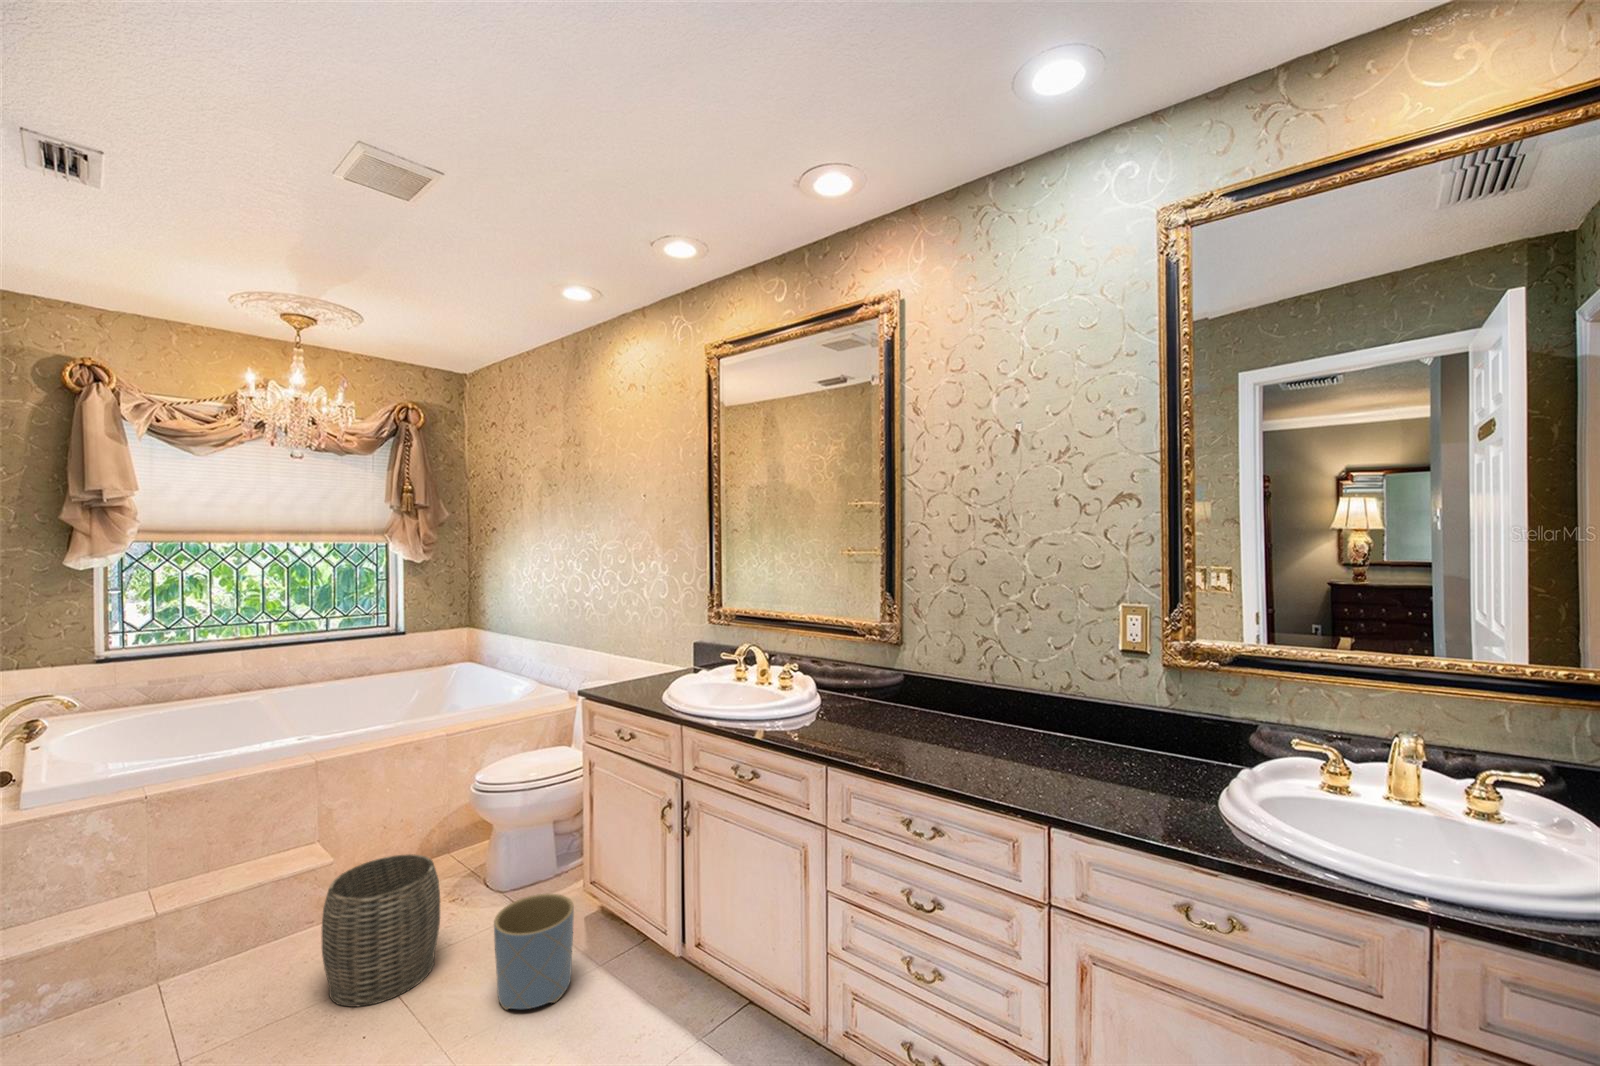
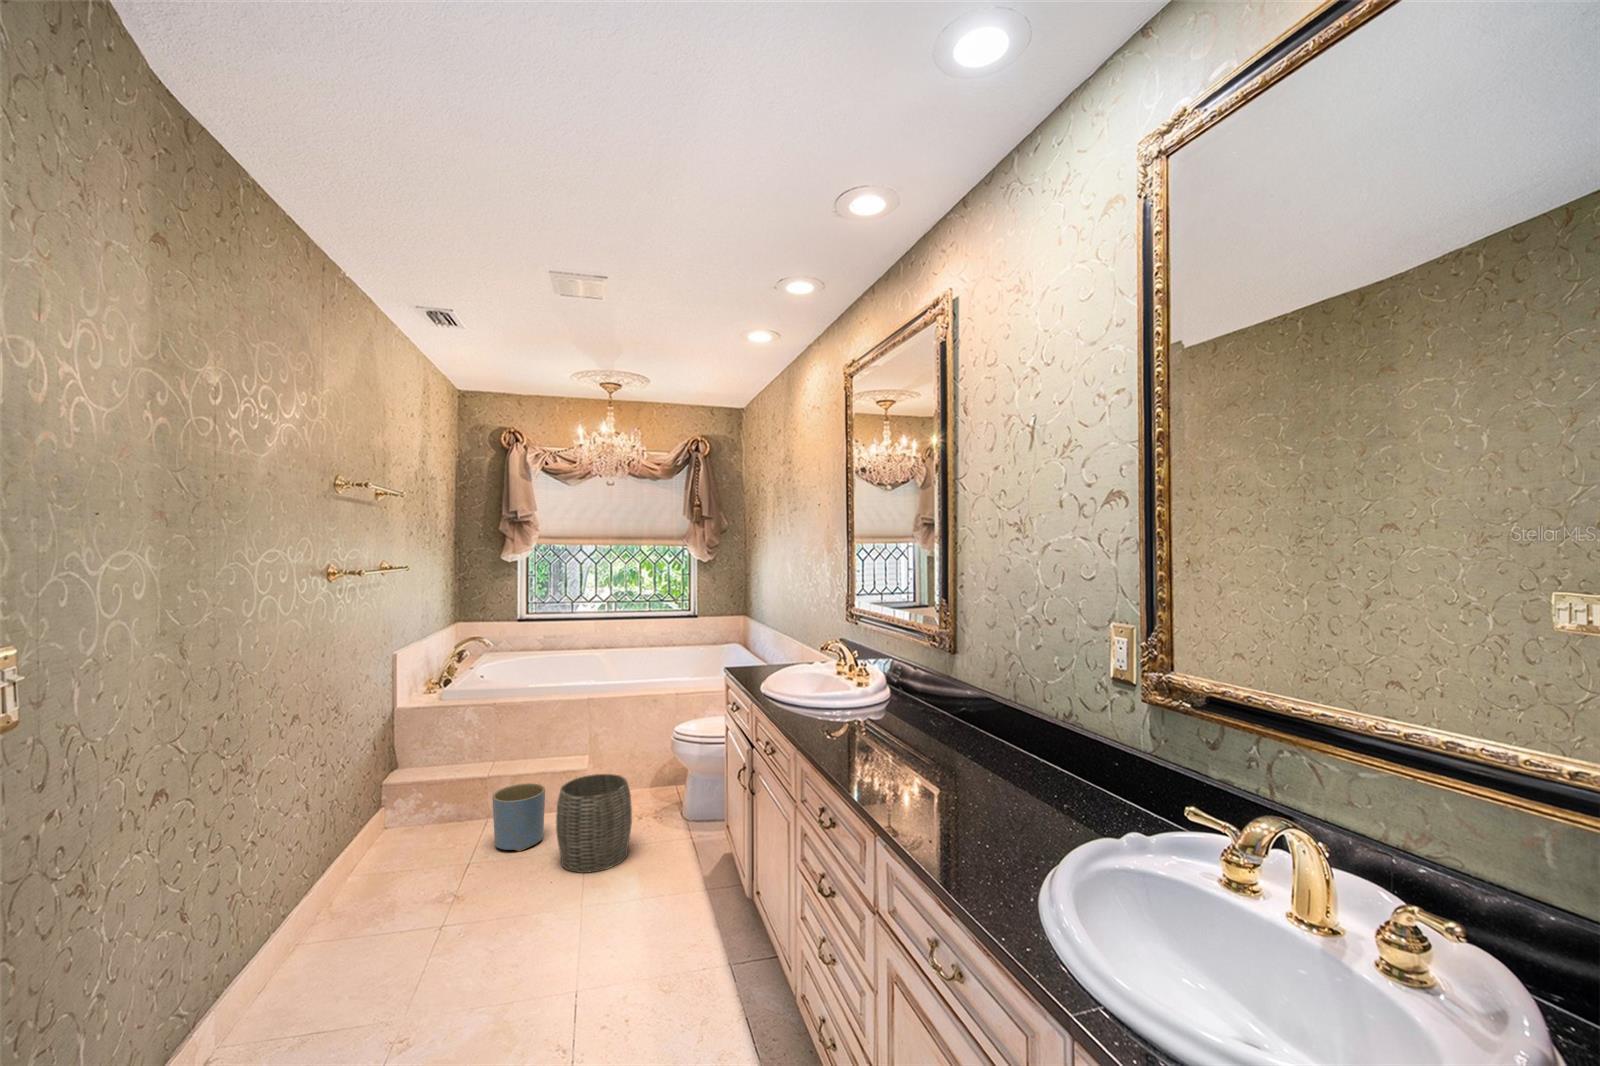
planter: present [494,894,574,1010] -> present [492,783,545,851]

